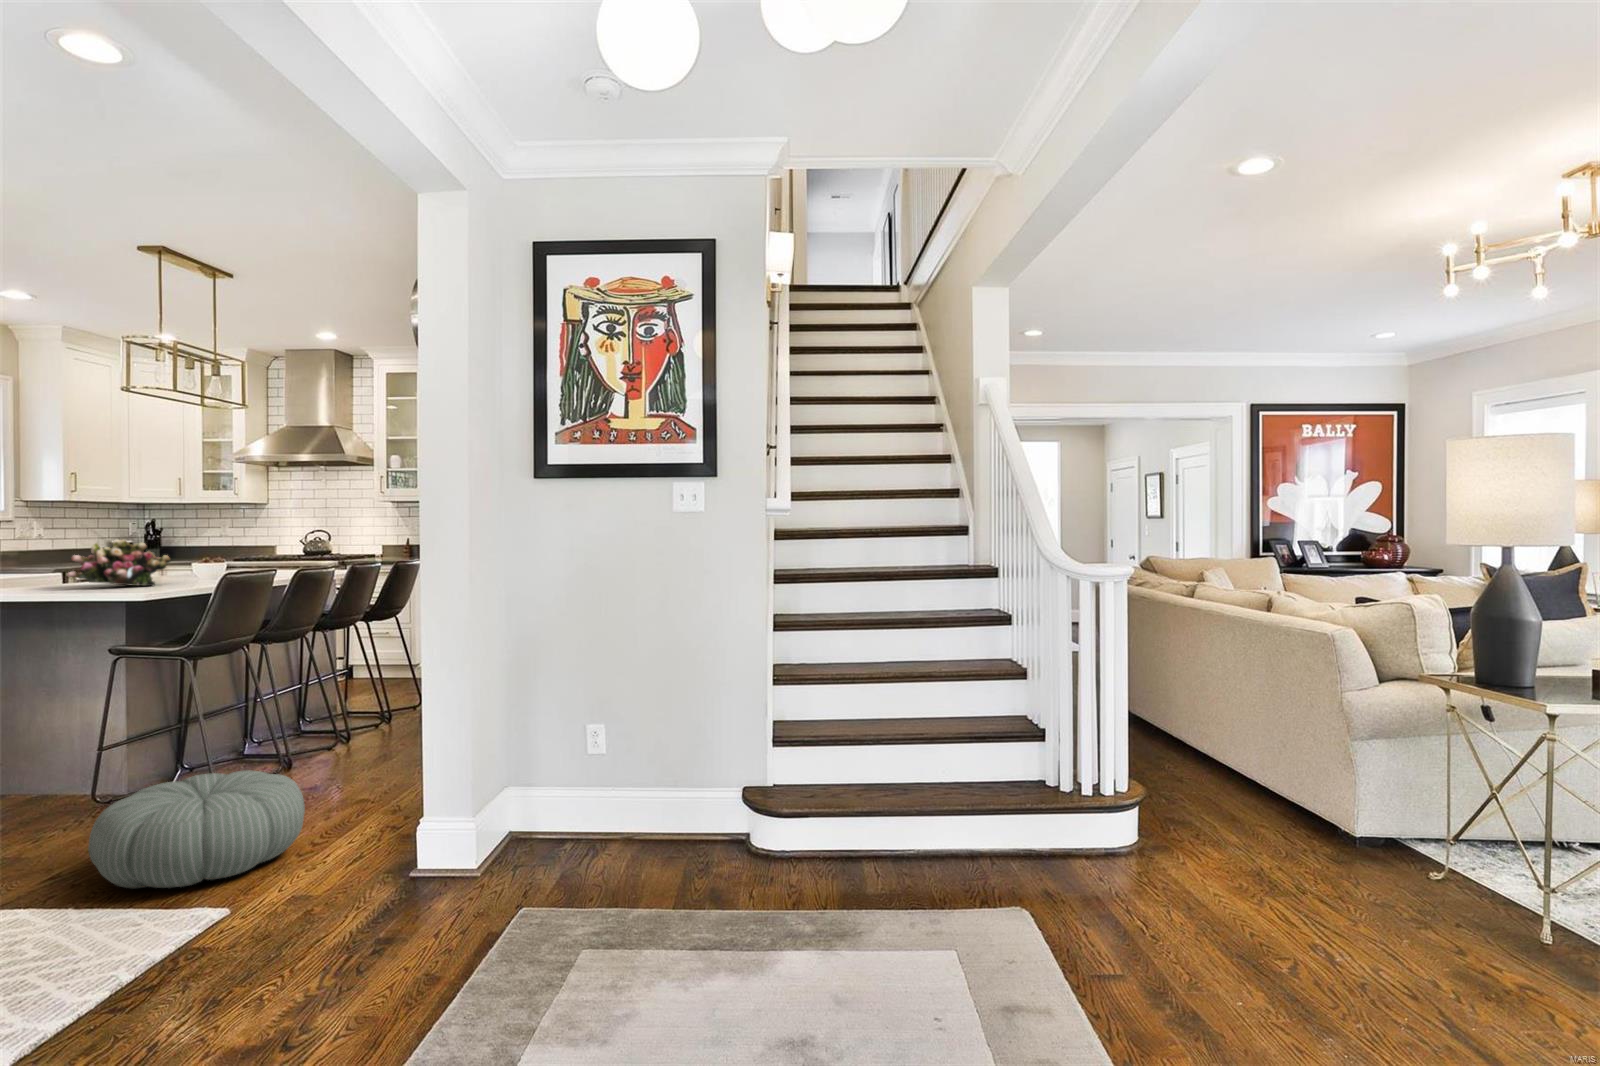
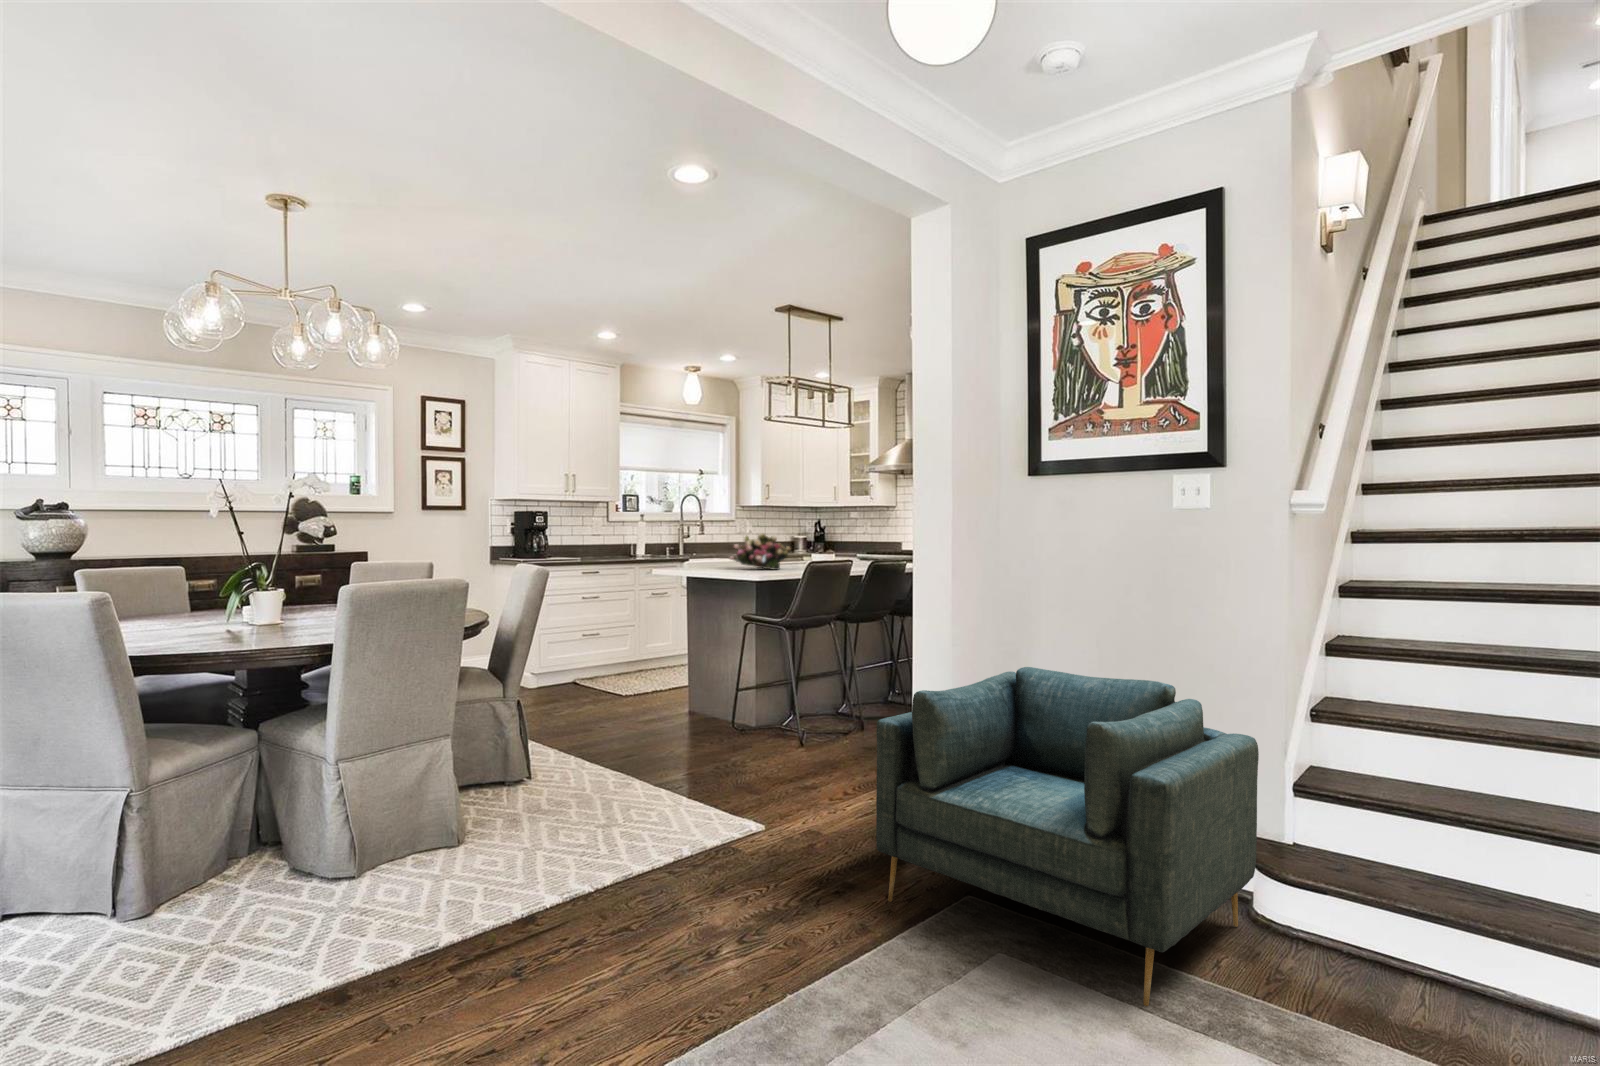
armchair: none [420,664,760,945] -> present [876,667,1259,1006]
pouf: present [88,770,305,888] -> none [703,719,841,803]

